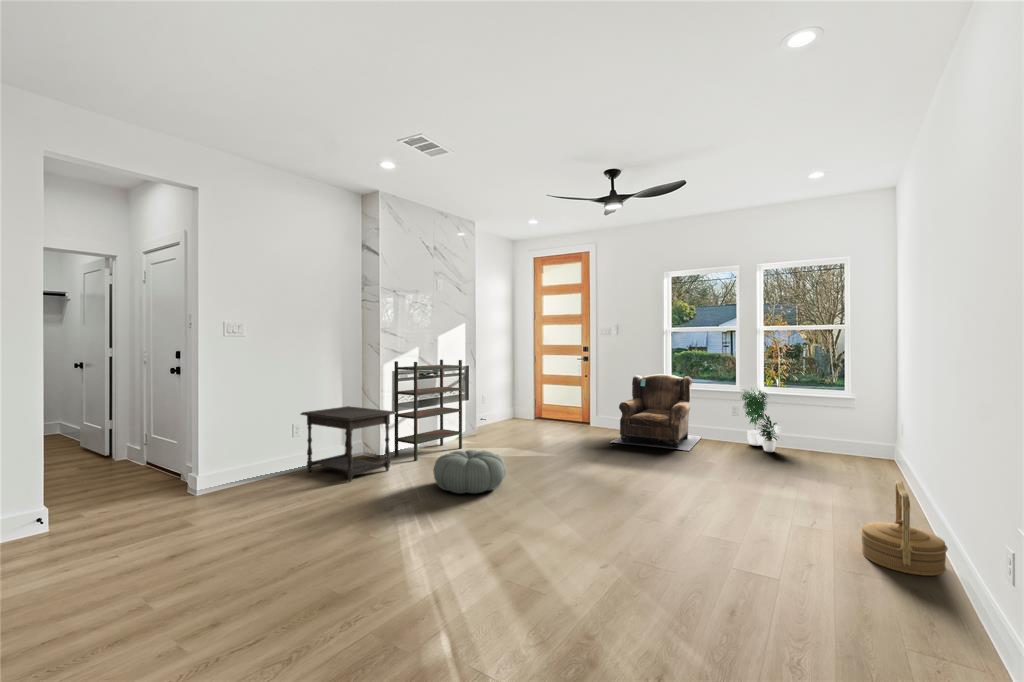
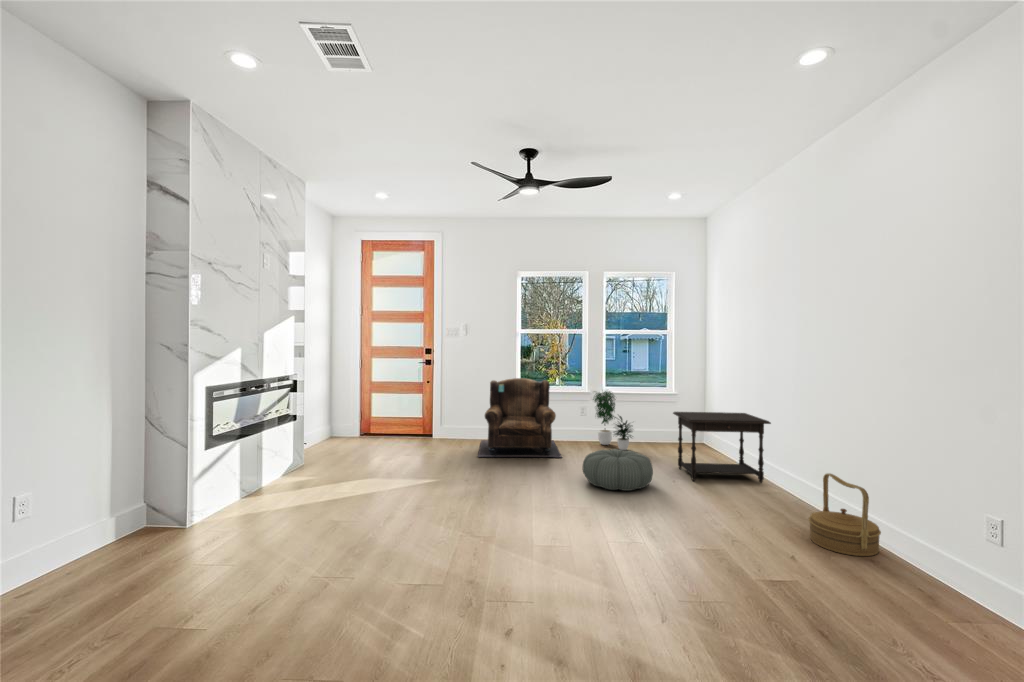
bookshelf: present [394,360,462,461] -> none [209,367,307,520]
side table: present [301,406,396,482] -> present [673,412,771,483]
pouf: present [434,450,506,493] -> present [583,449,653,491]

